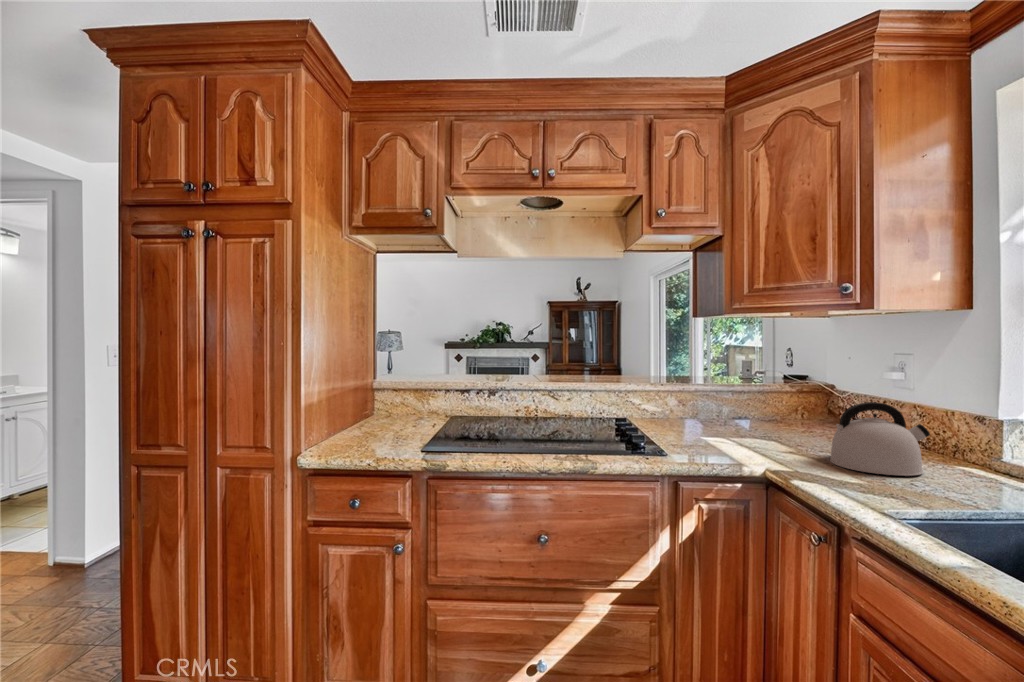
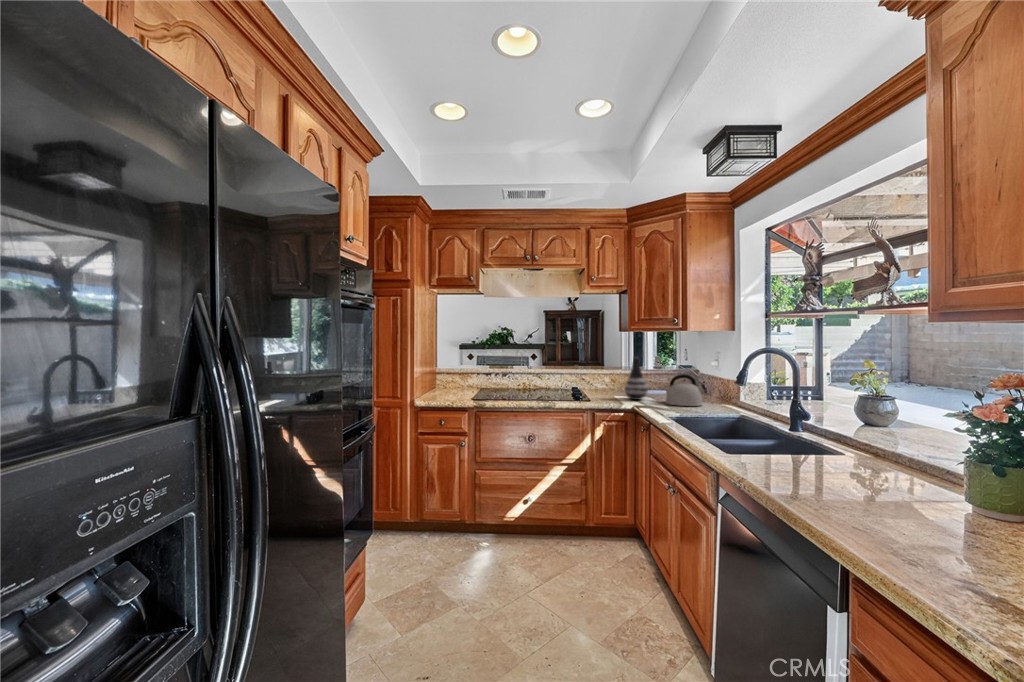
vase: none [732,364,784,453] -> present [624,357,648,400]

